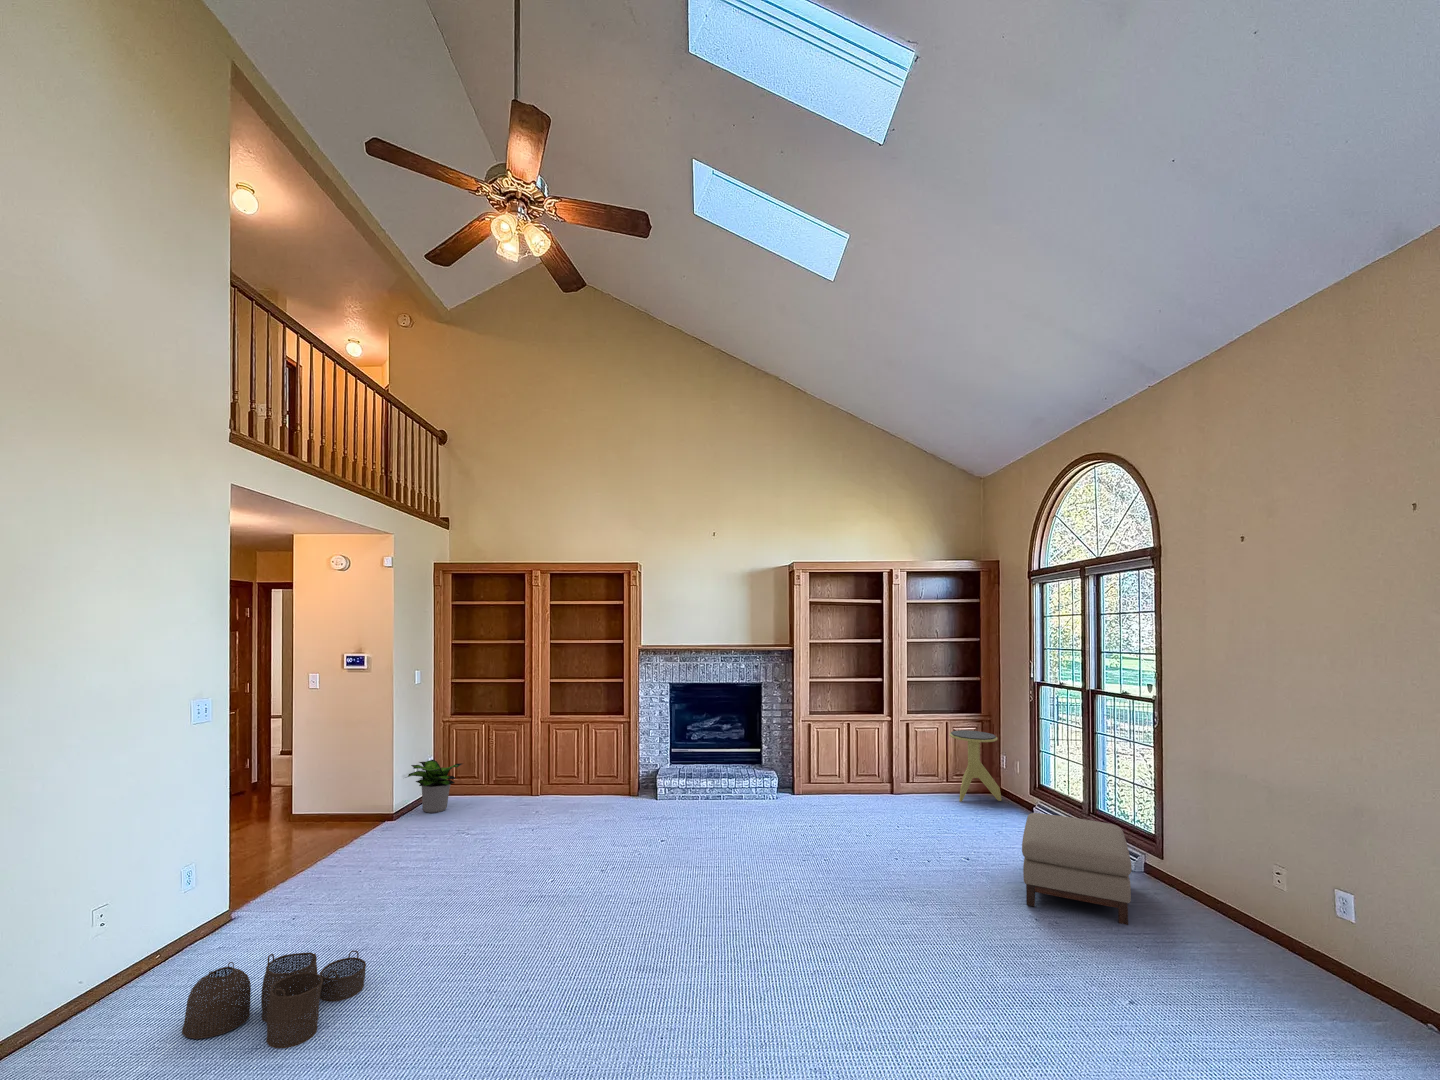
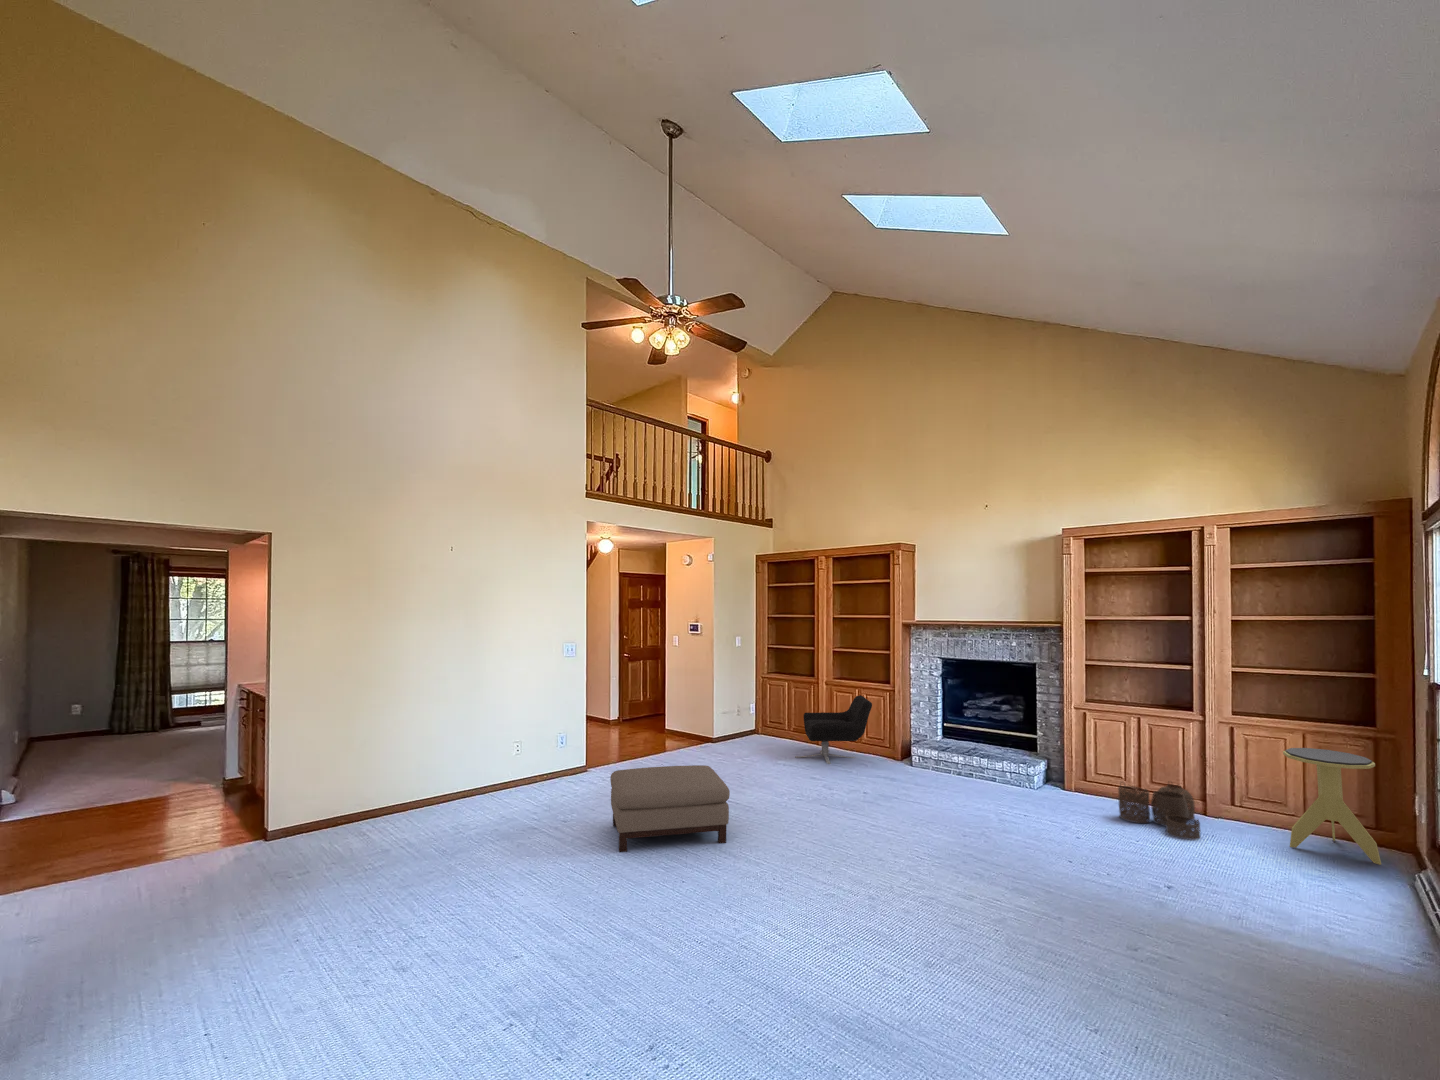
lounge chair: none [525,732,619,819] -> present [795,695,872,764]
potted plant: present [408,760,462,813] -> none [729,703,771,742]
ottoman: present [1022,813,1132,925] -> present [610,765,730,852]
woven basket: present [182,951,366,1049] -> present [1118,784,1200,840]

